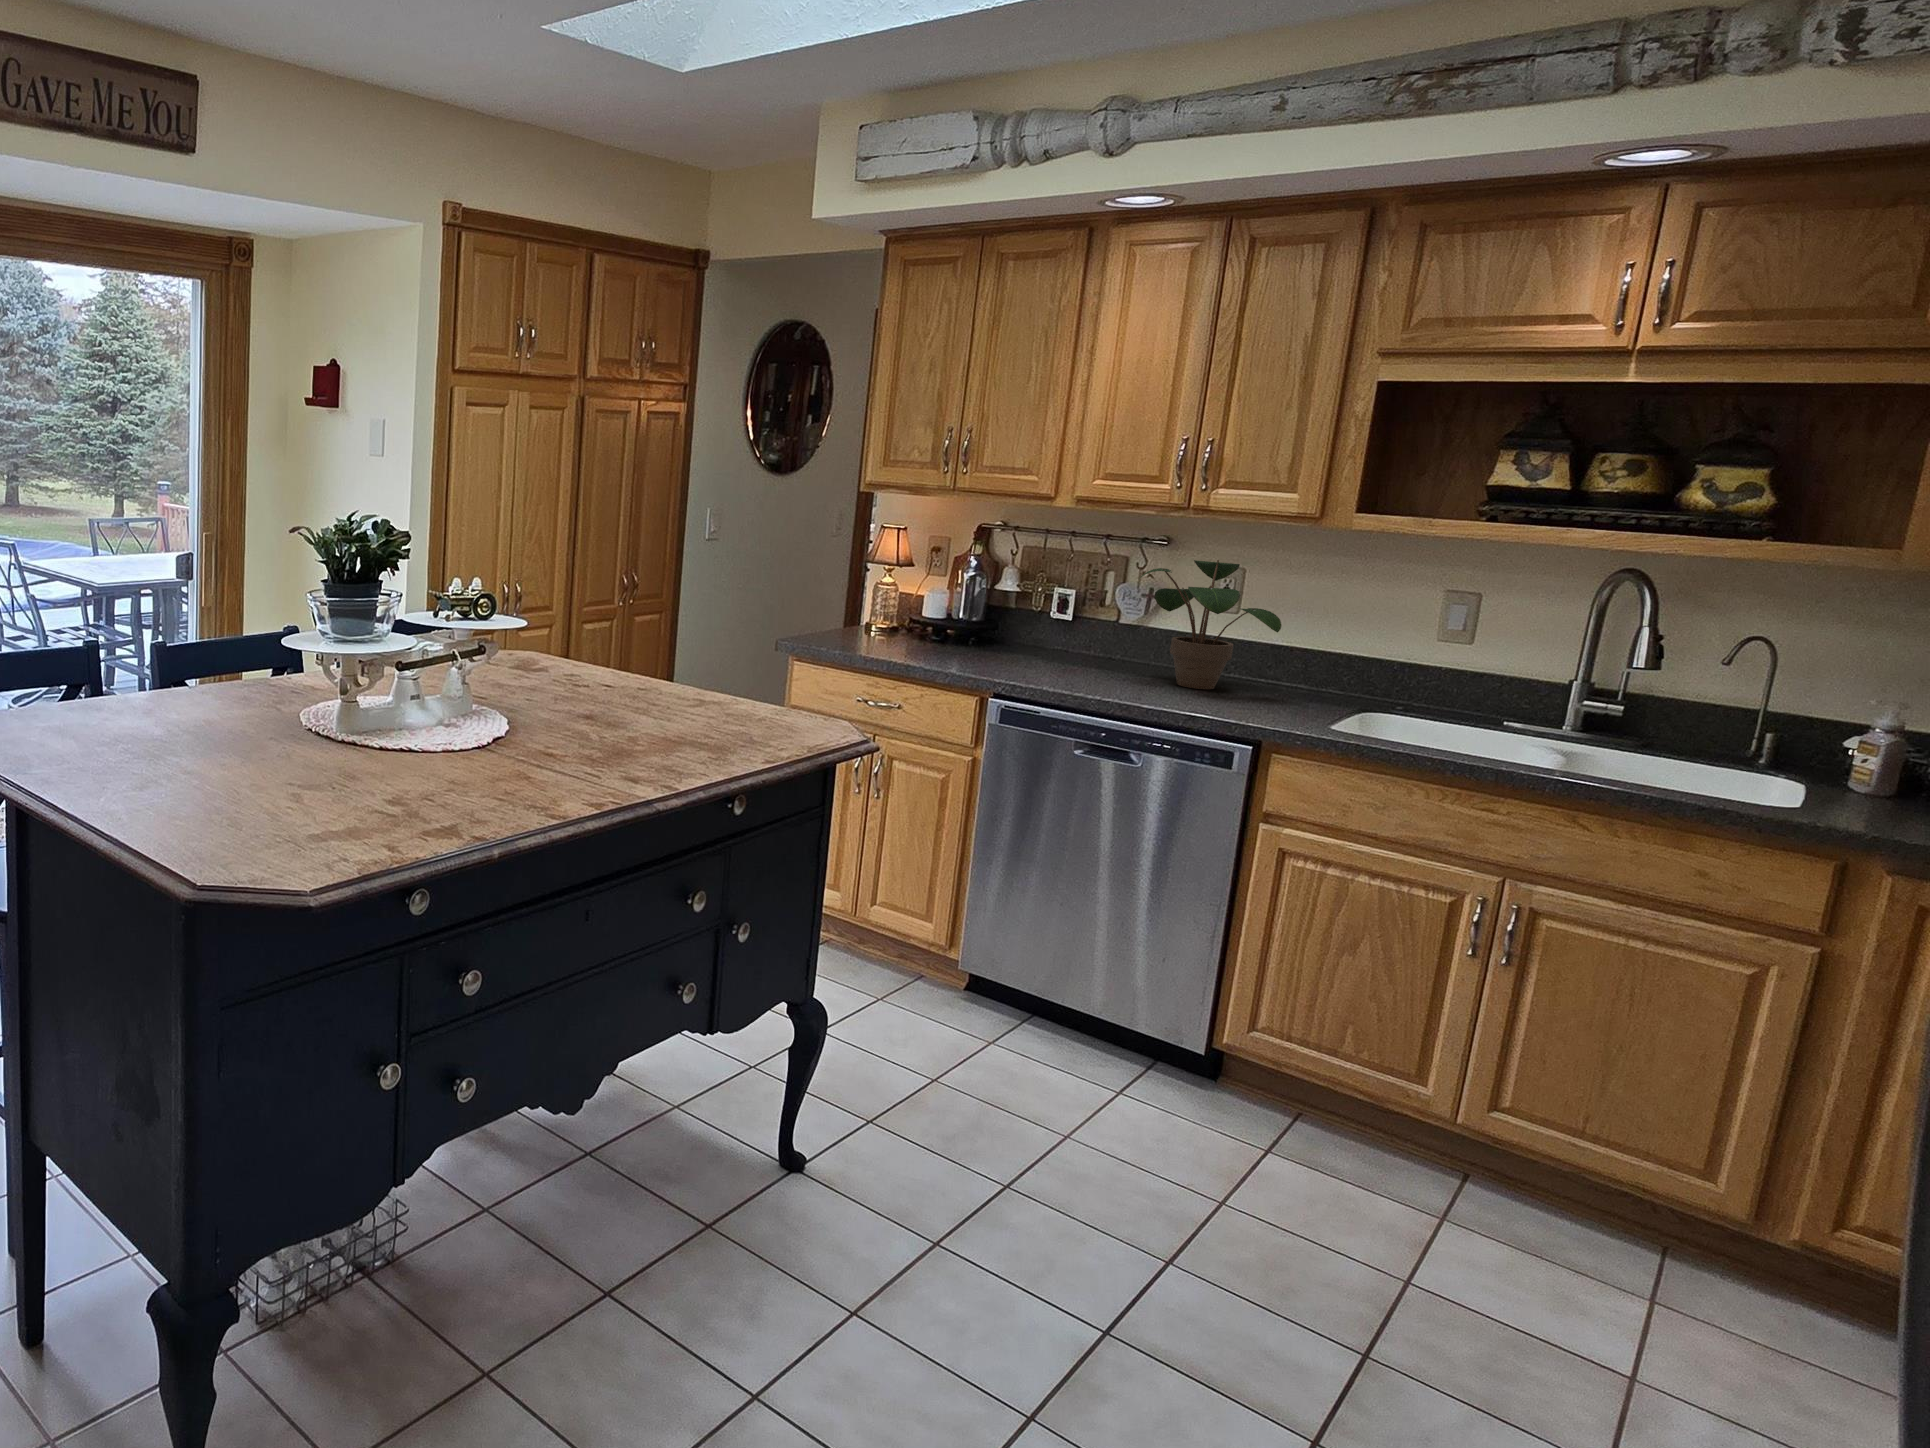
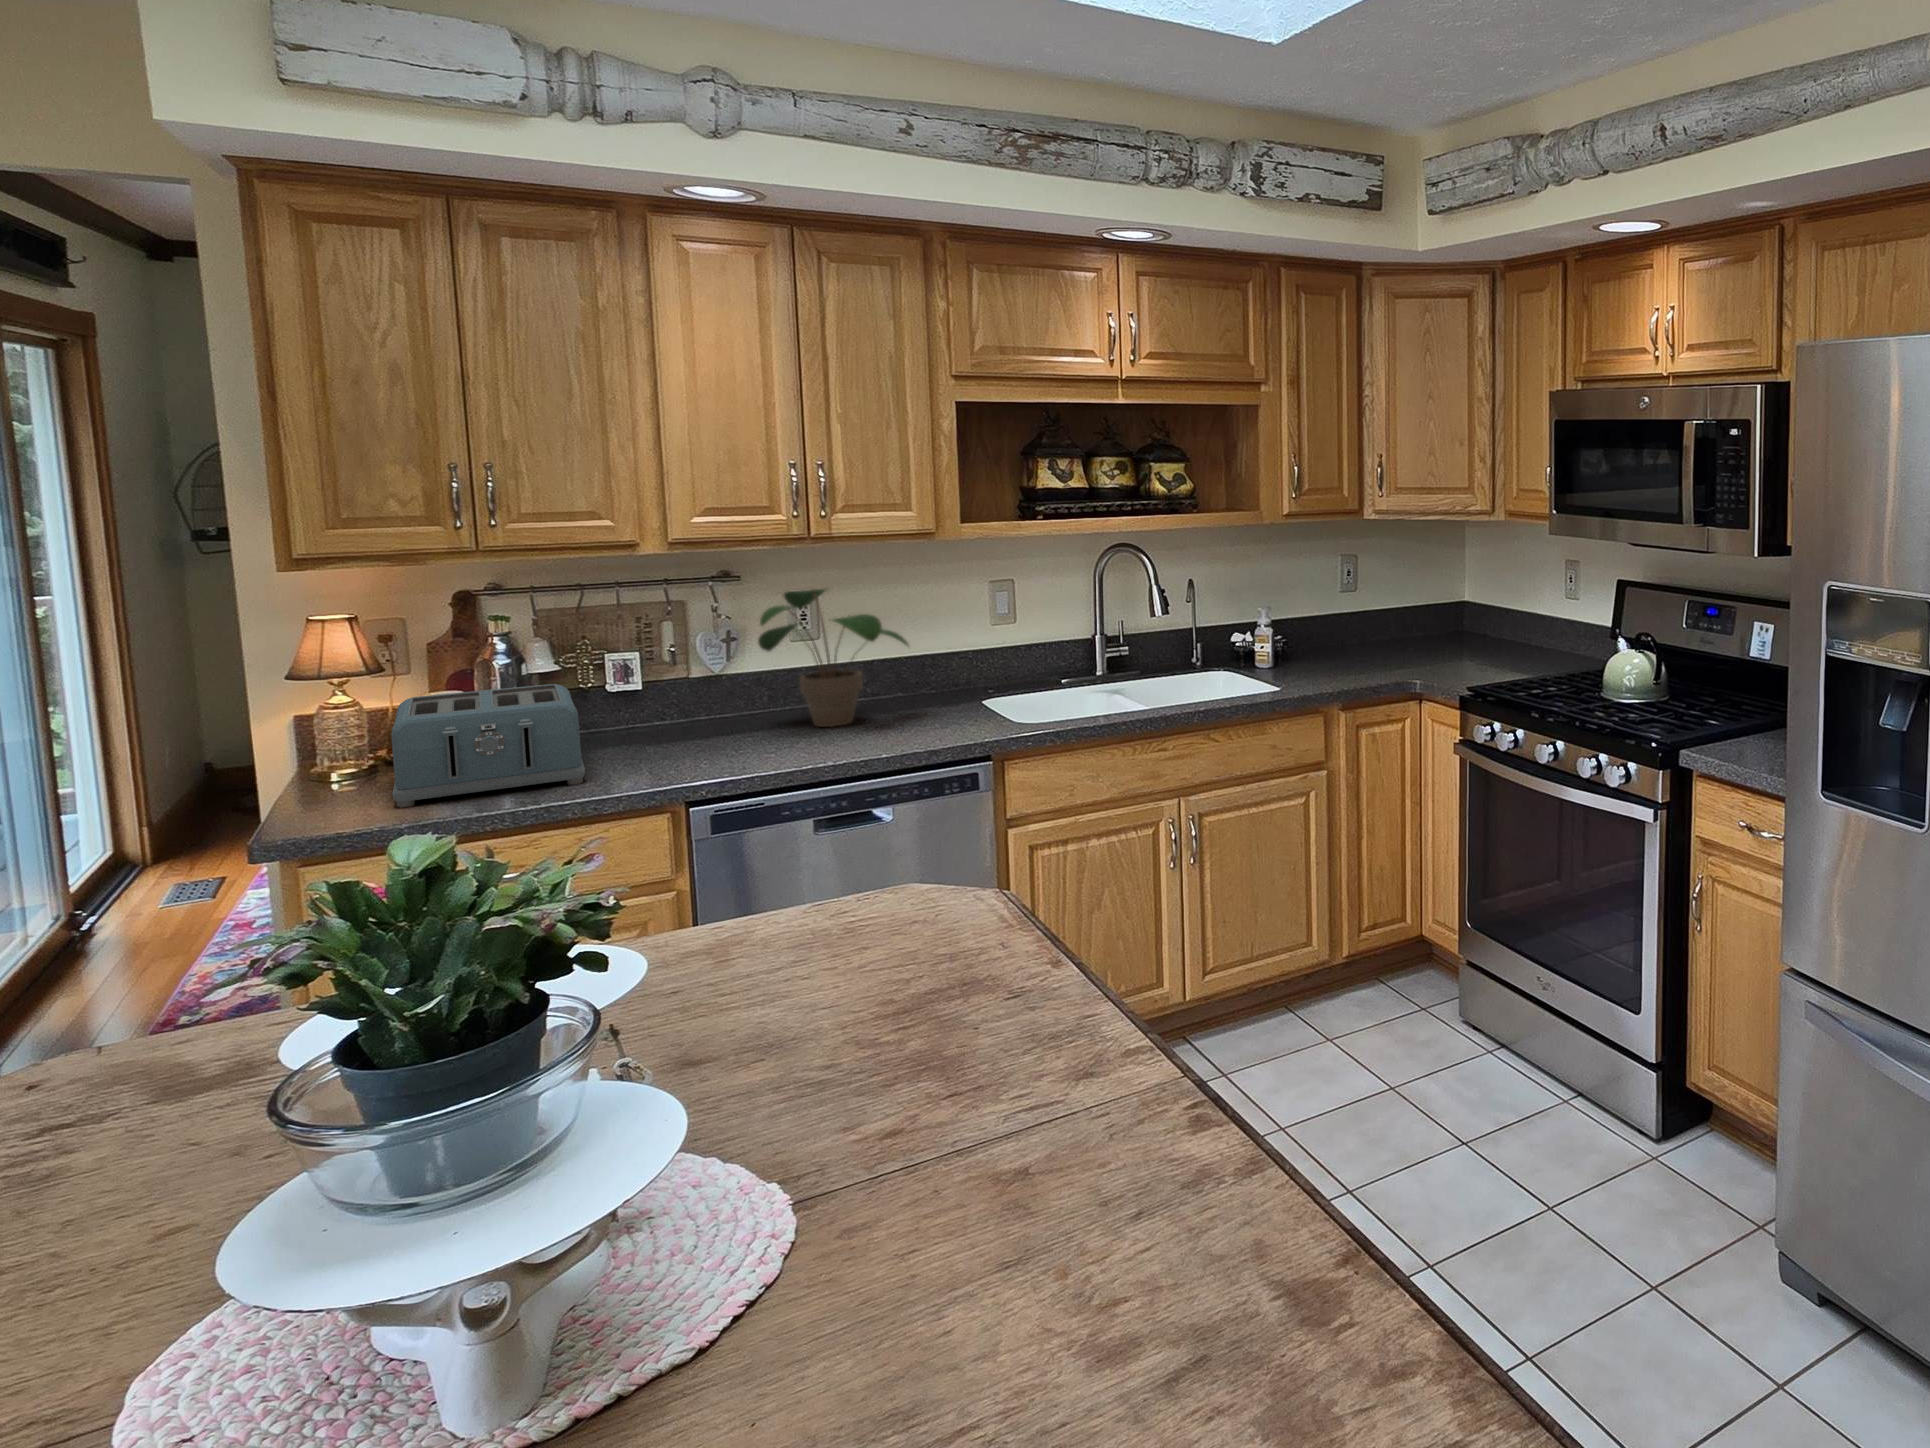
toaster: none [851,587,996,664] -> present [391,684,585,808]

